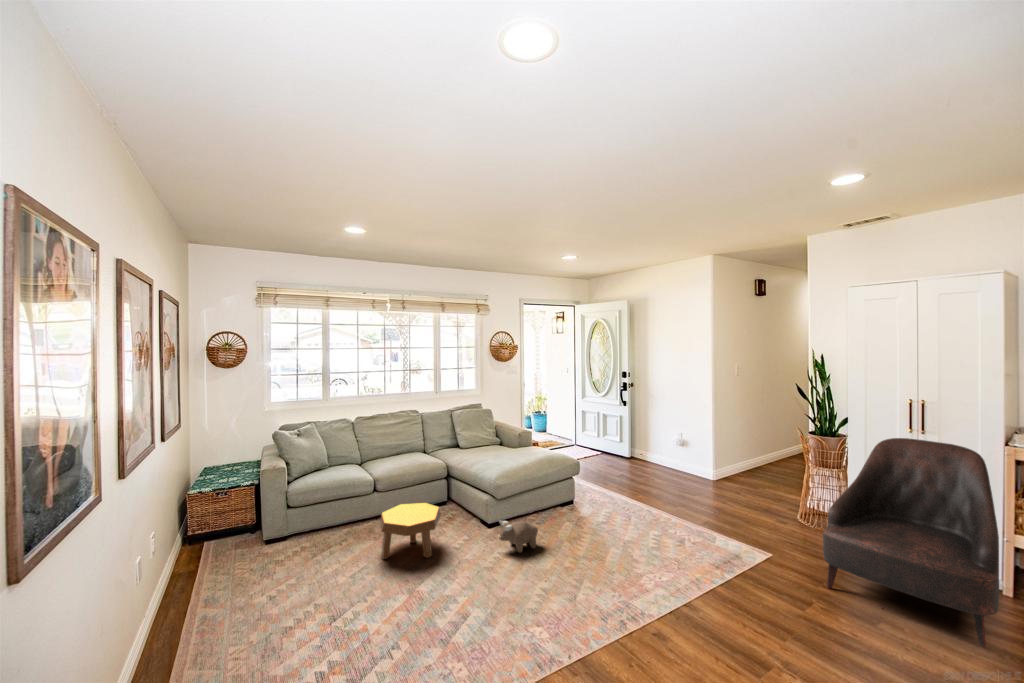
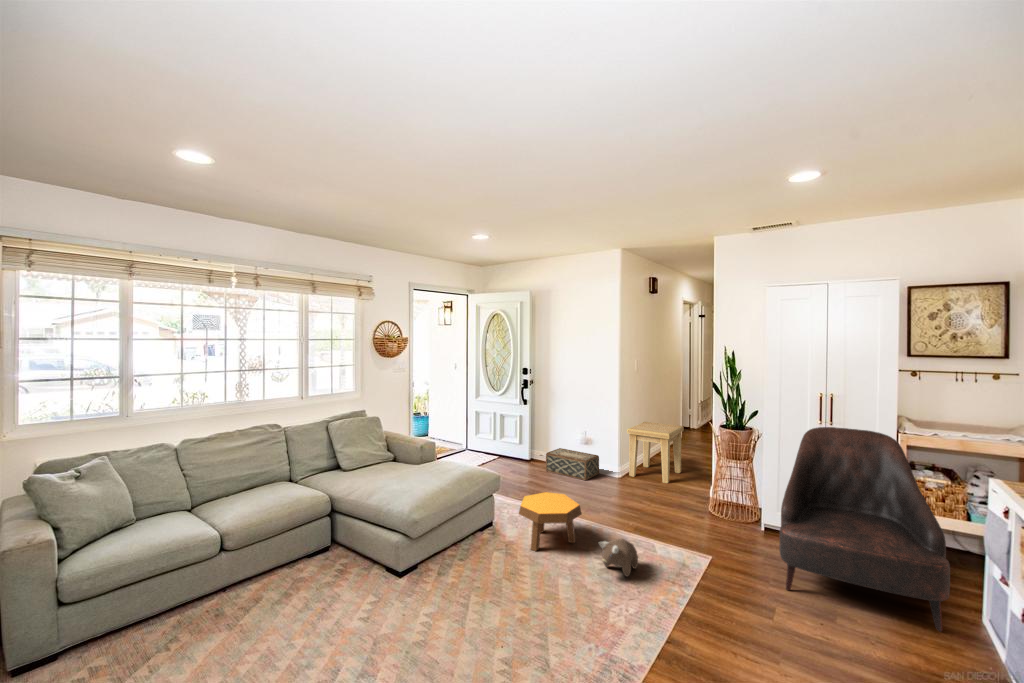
side table: none [720,428,786,489] -> present [627,422,684,483]
woven basket: none [641,448,692,478] -> present [546,448,599,480]
footstool: present [380,503,441,559] -> present [519,492,582,551]
plush toy: present [498,521,538,553] -> present [599,539,638,577]

